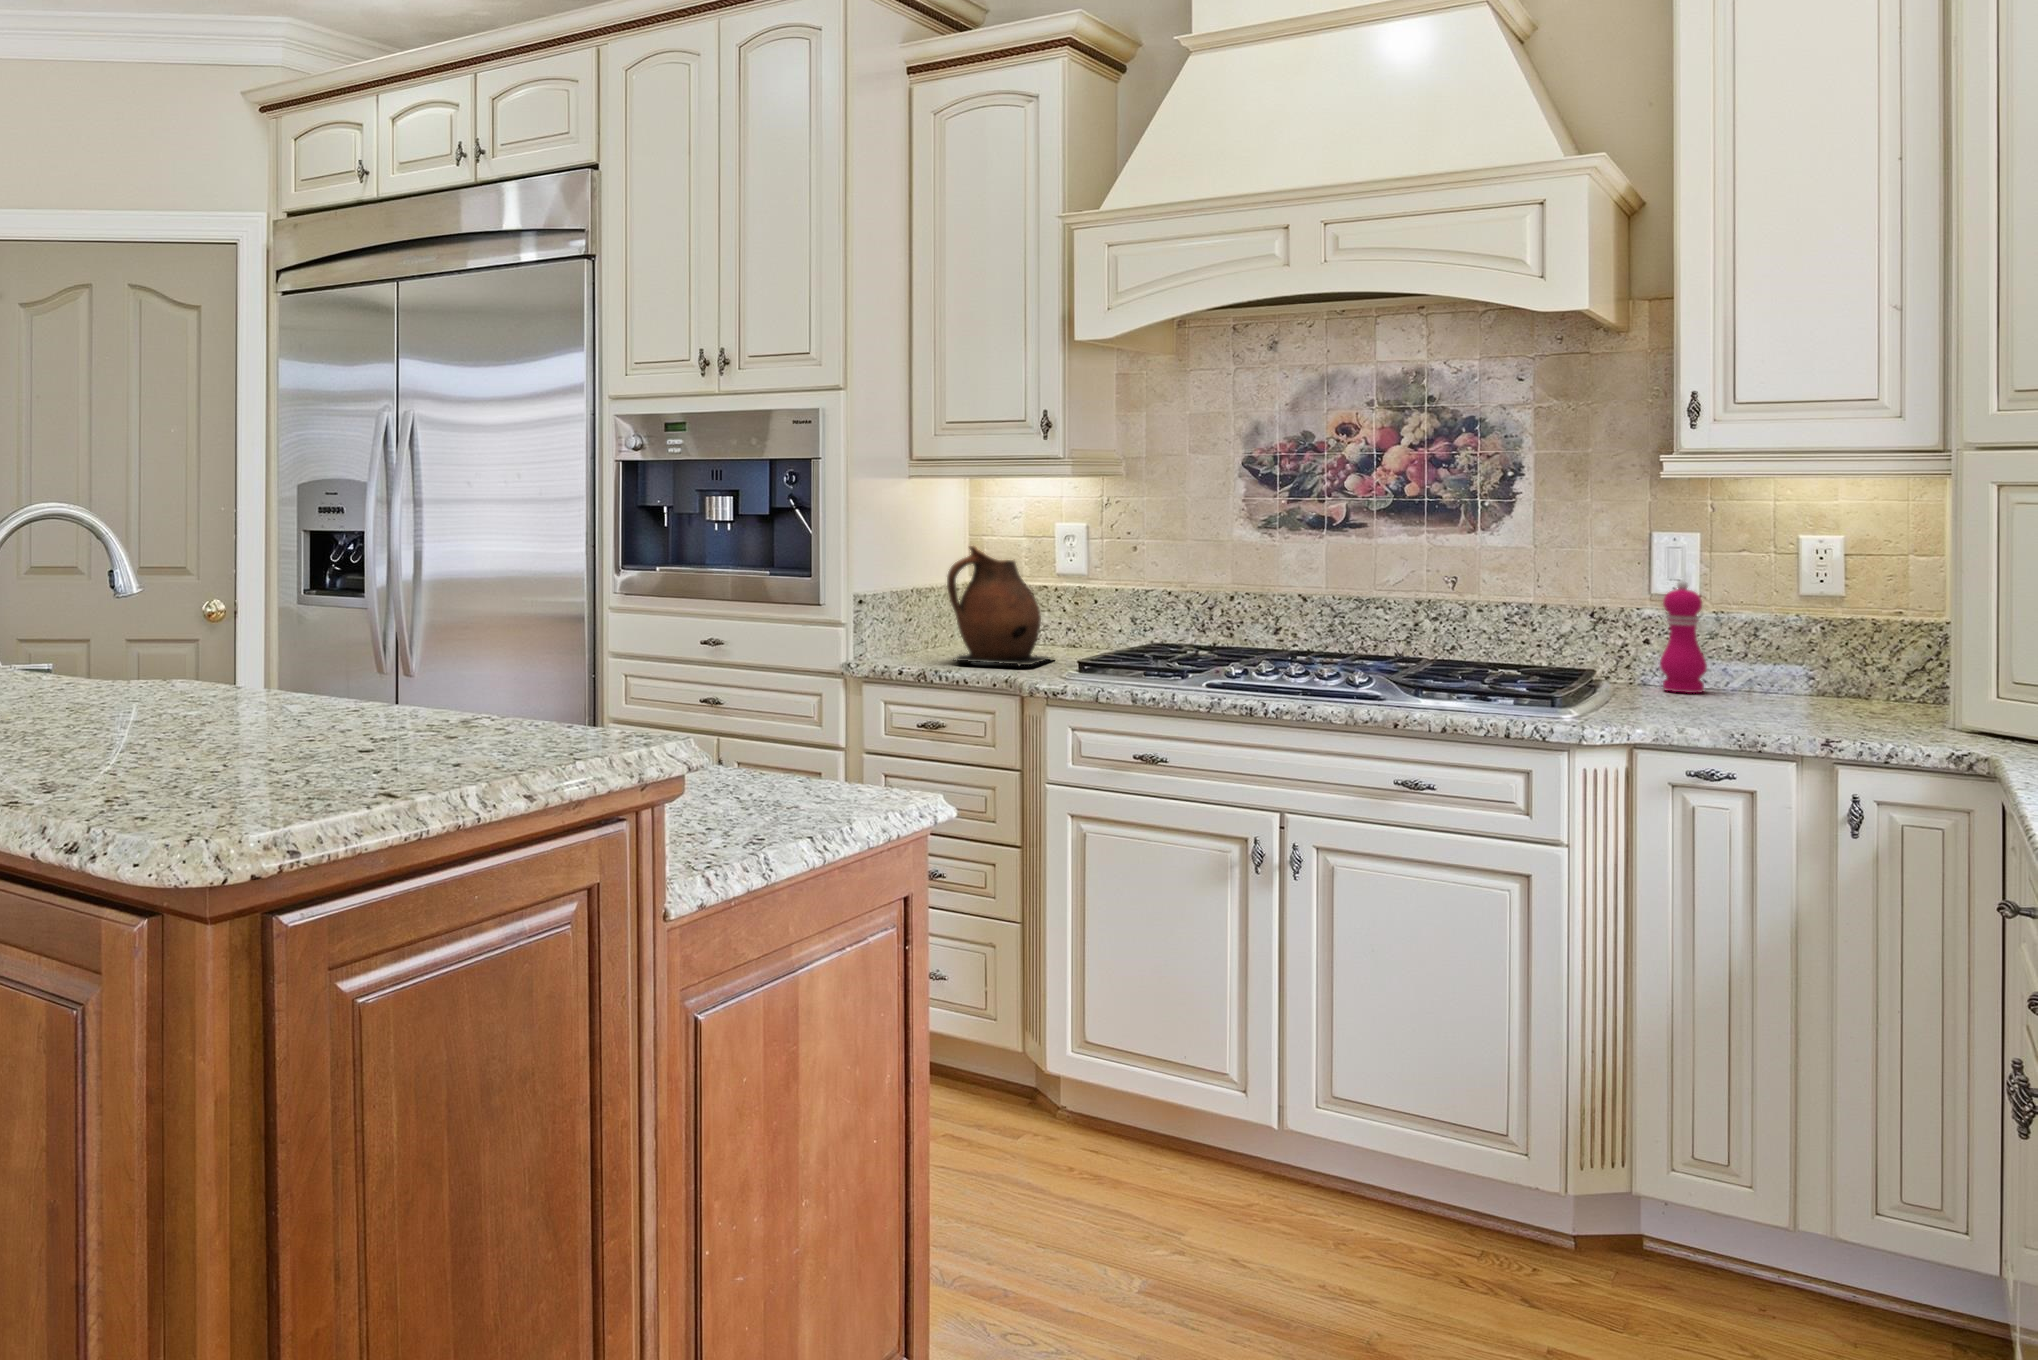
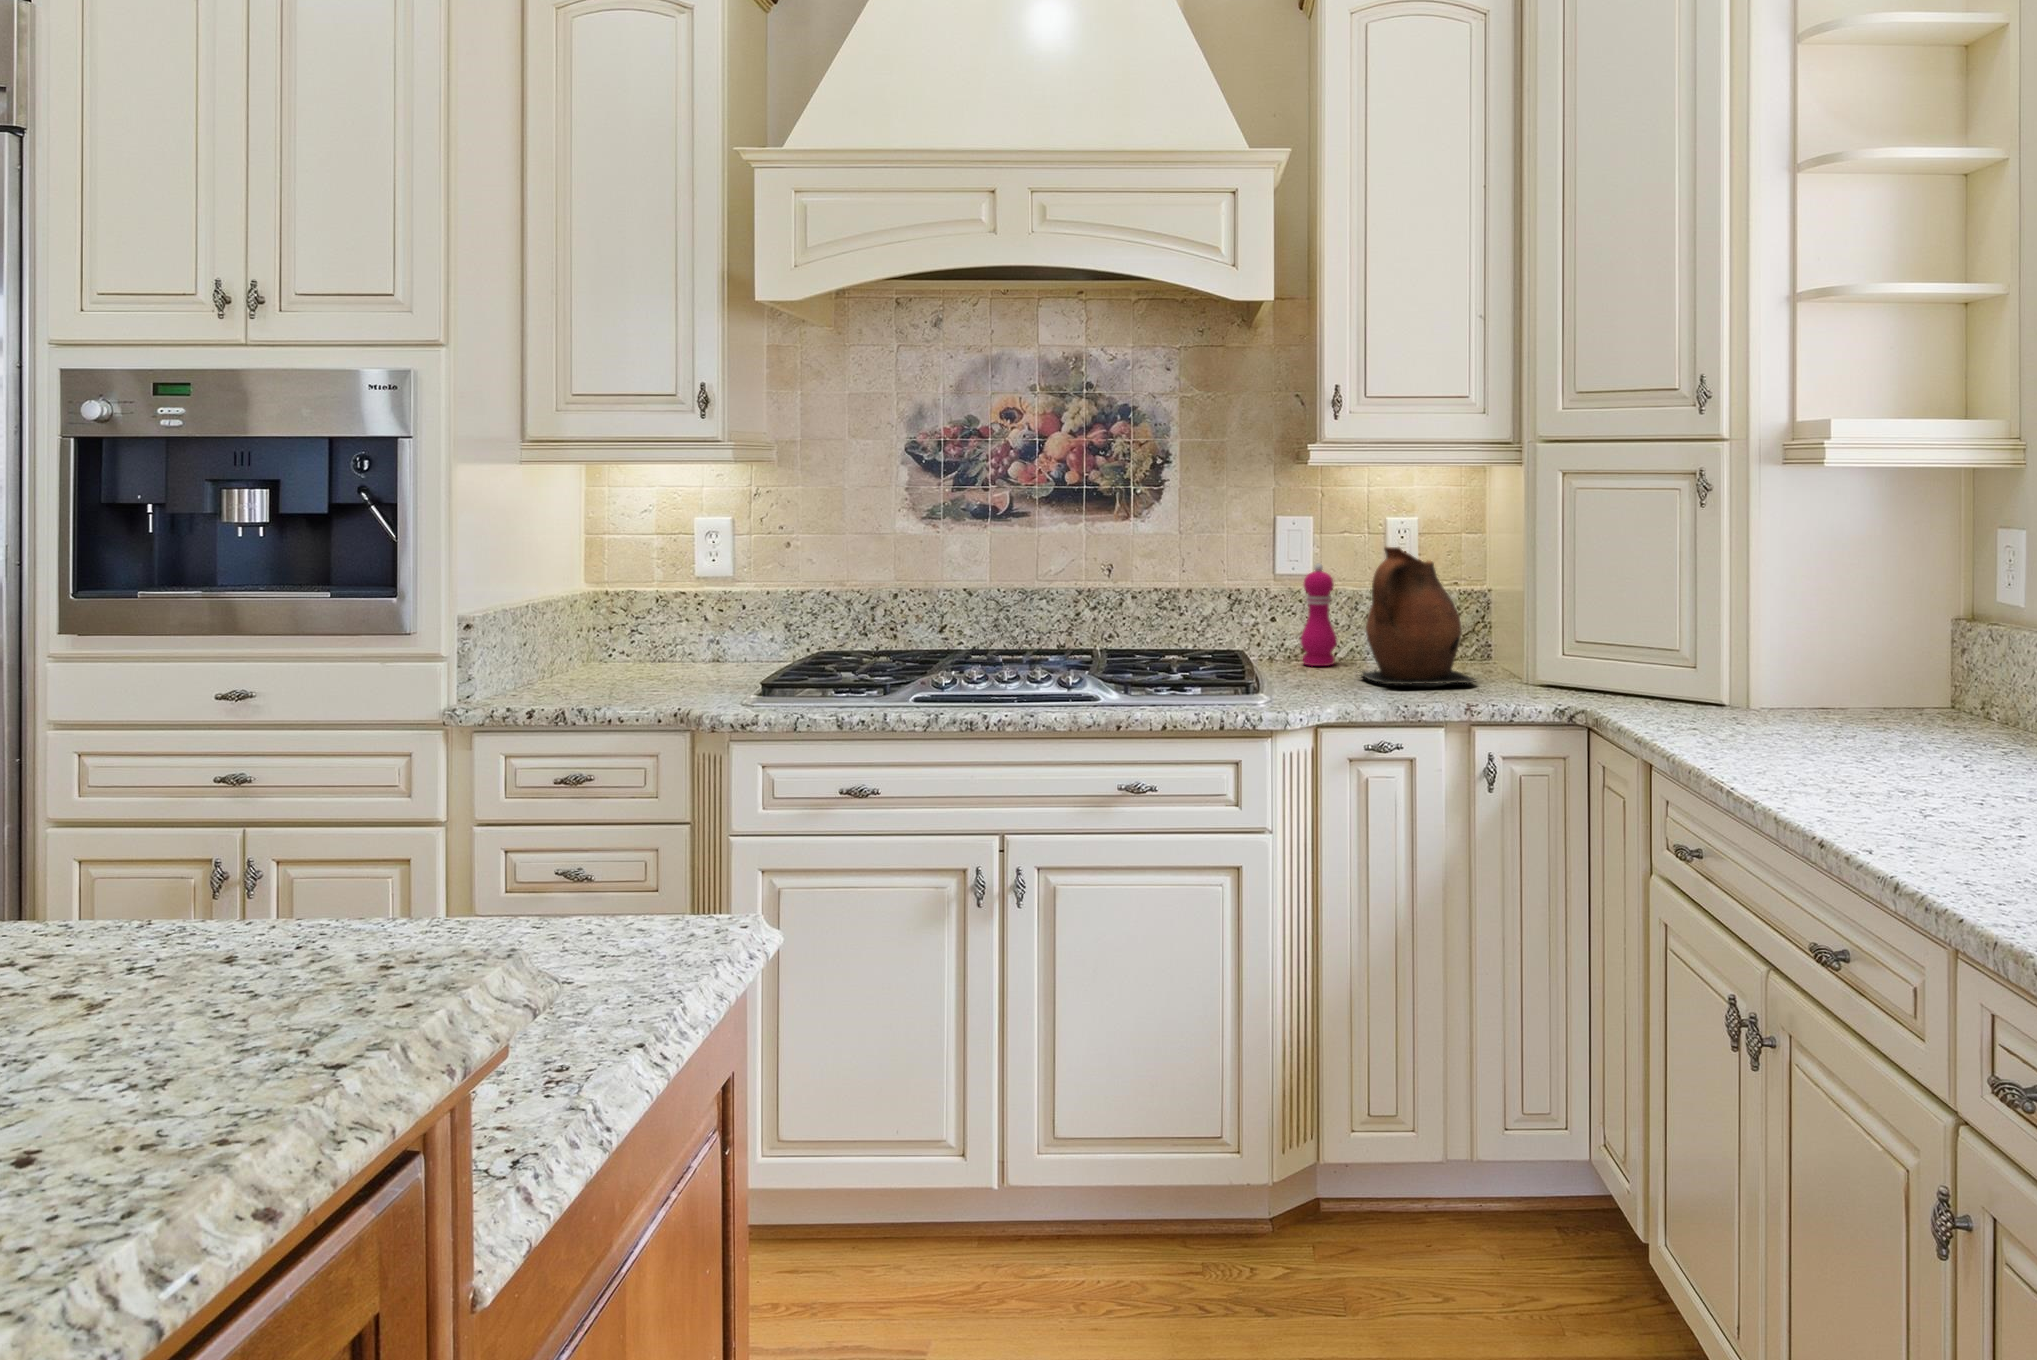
ceramic pitcher: present [947,546,1054,666] -> present [1362,547,1475,685]

